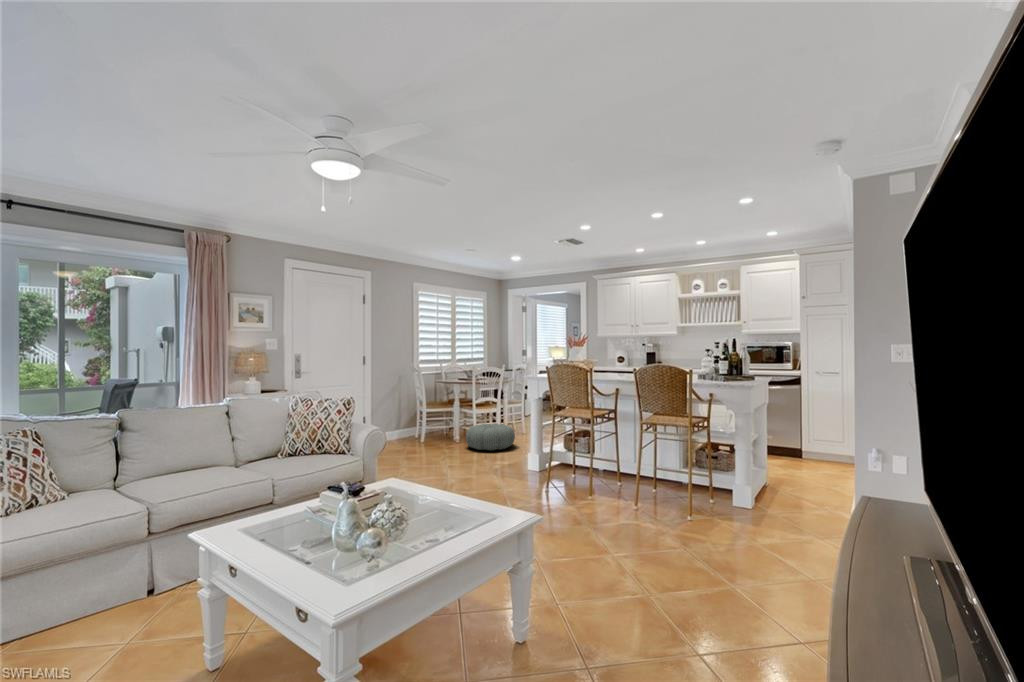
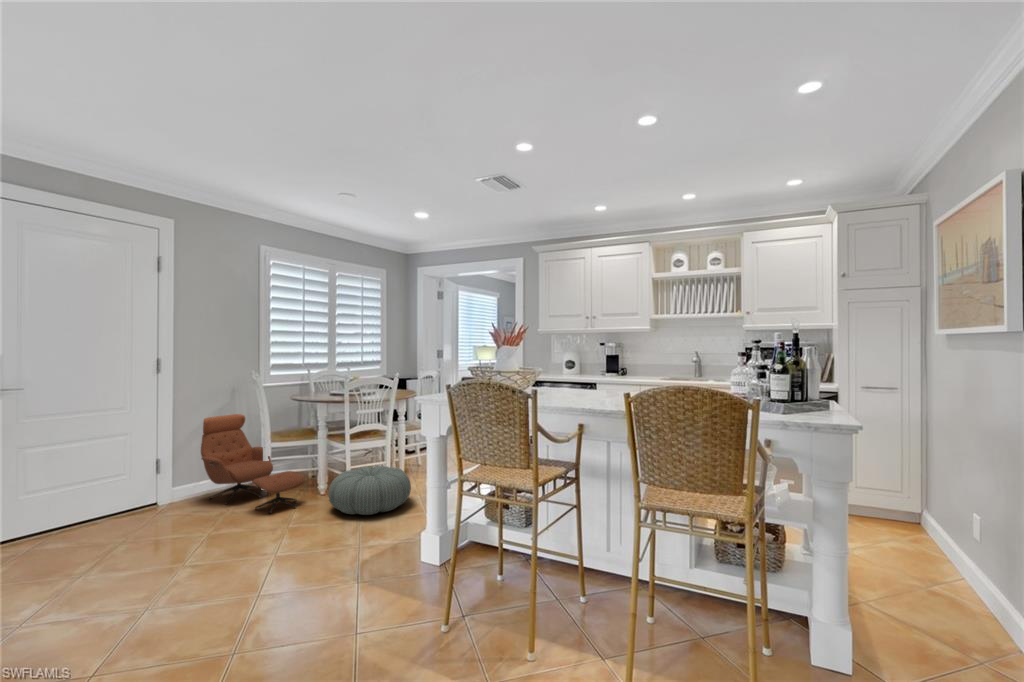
lounge chair: none [385,391,449,449] -> present [201,414,304,513]

